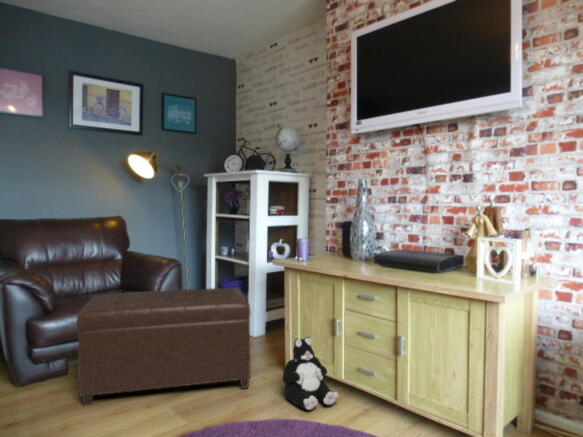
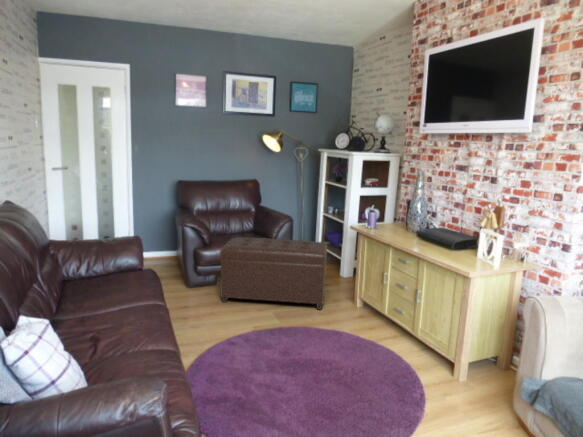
plush toy: present [283,337,339,410] -> none [340,282,376,329]

